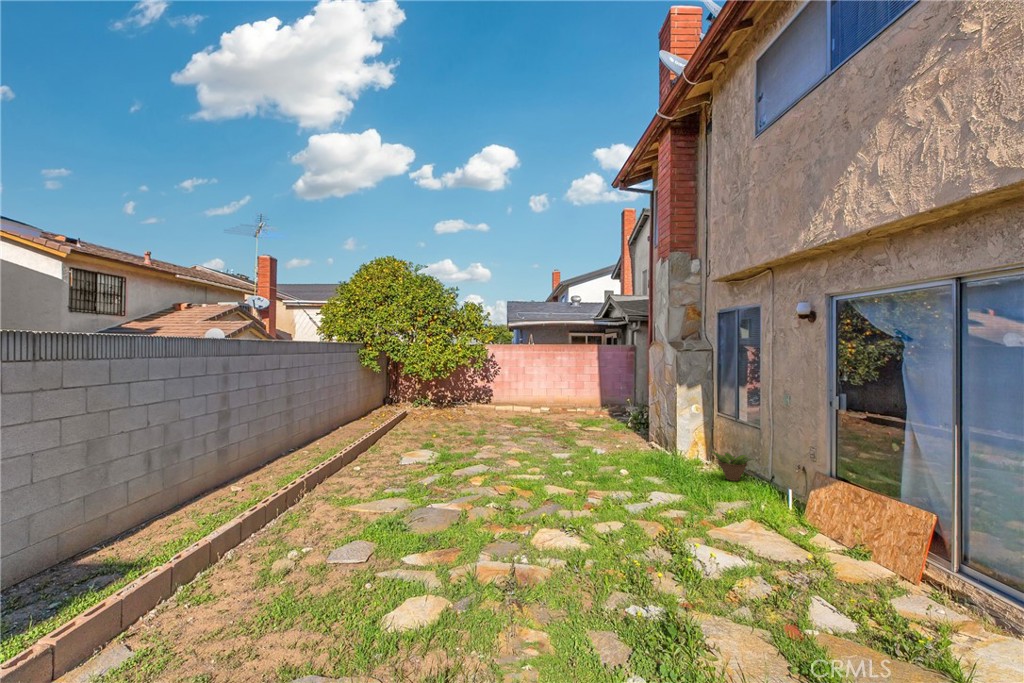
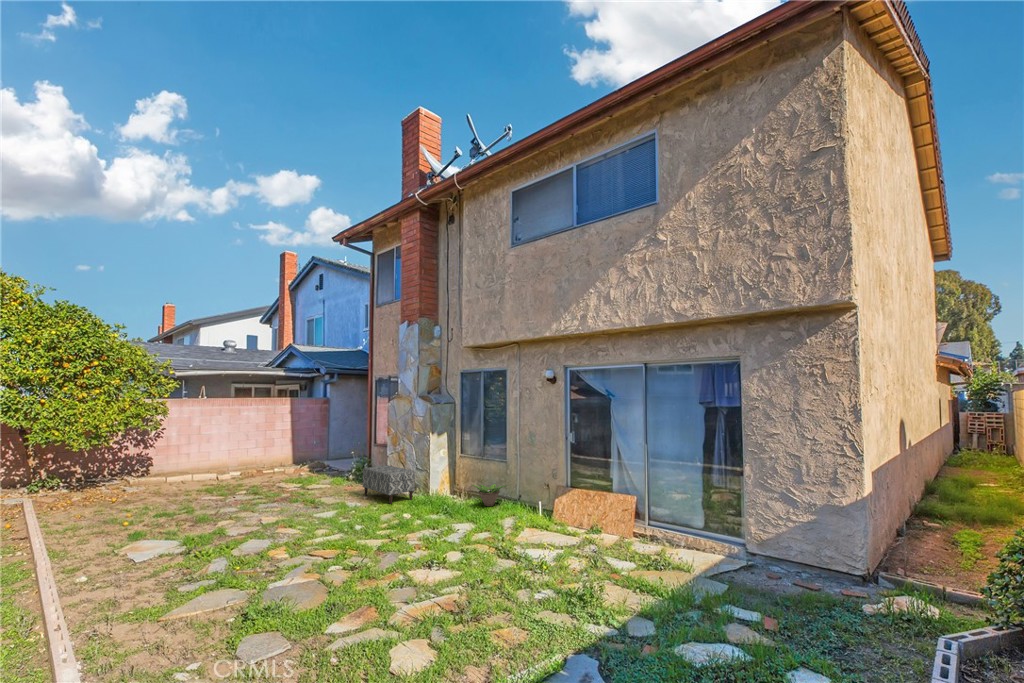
bench: none [621,417,666,458] -> present [363,465,415,504]

